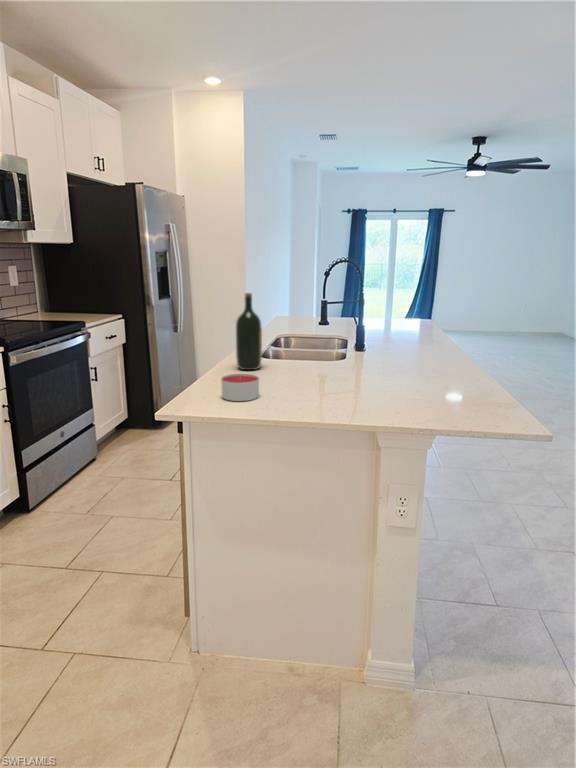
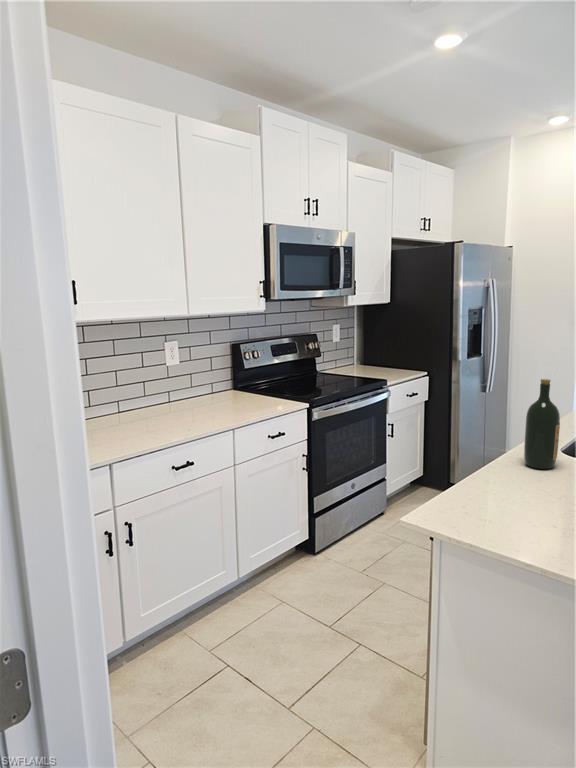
candle: present [221,374,259,401] -> none [488,479,536,516]

